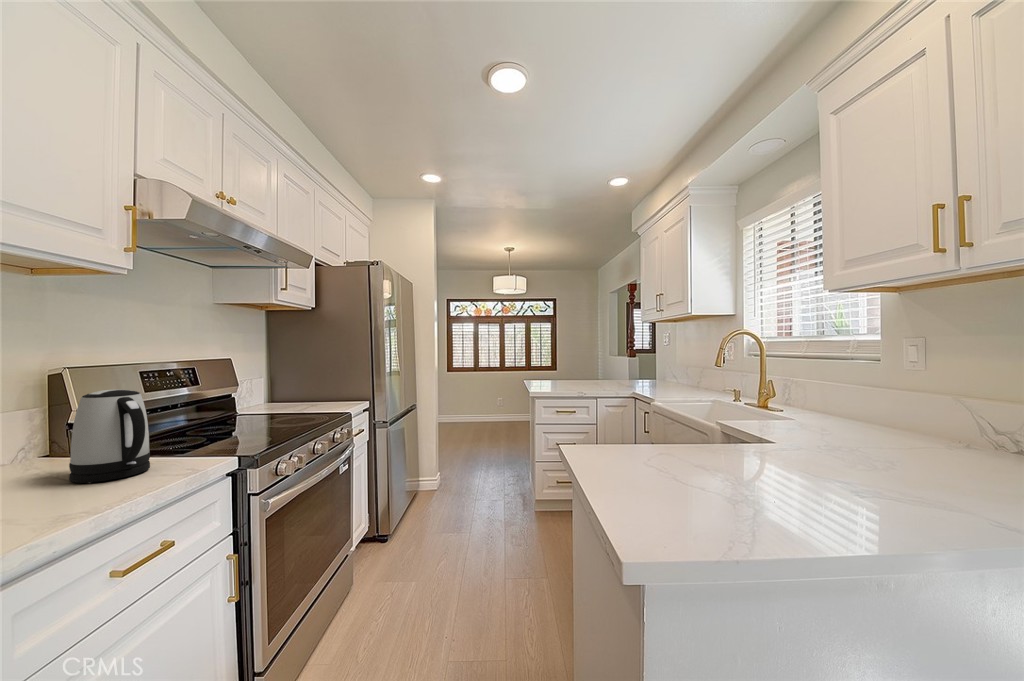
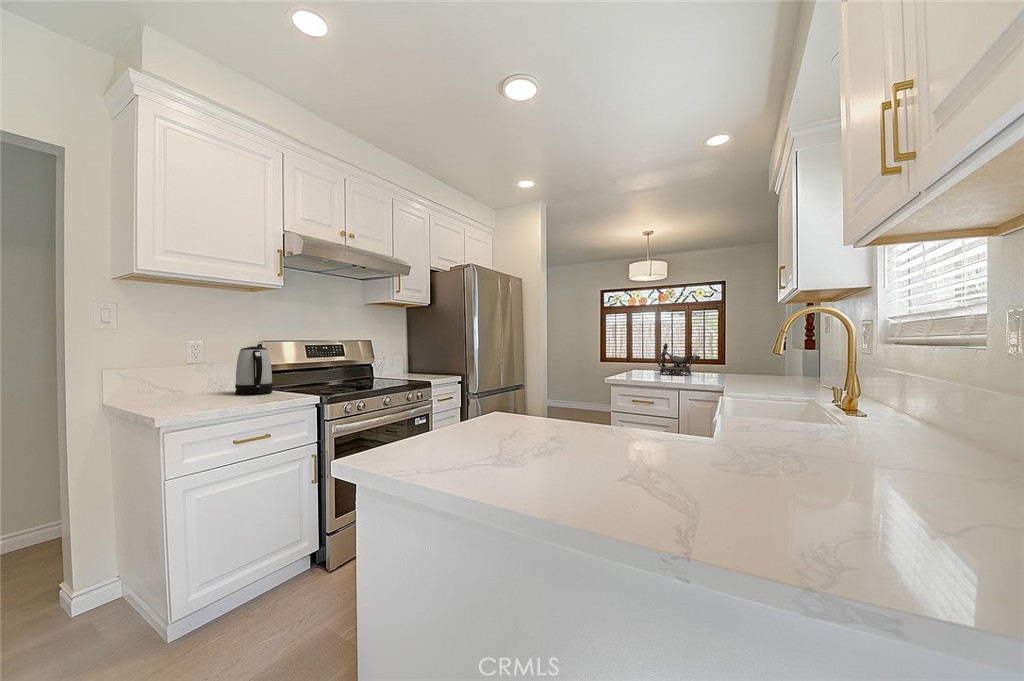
decorative bowl: none [569,359,607,390] -> present [658,343,700,375]

